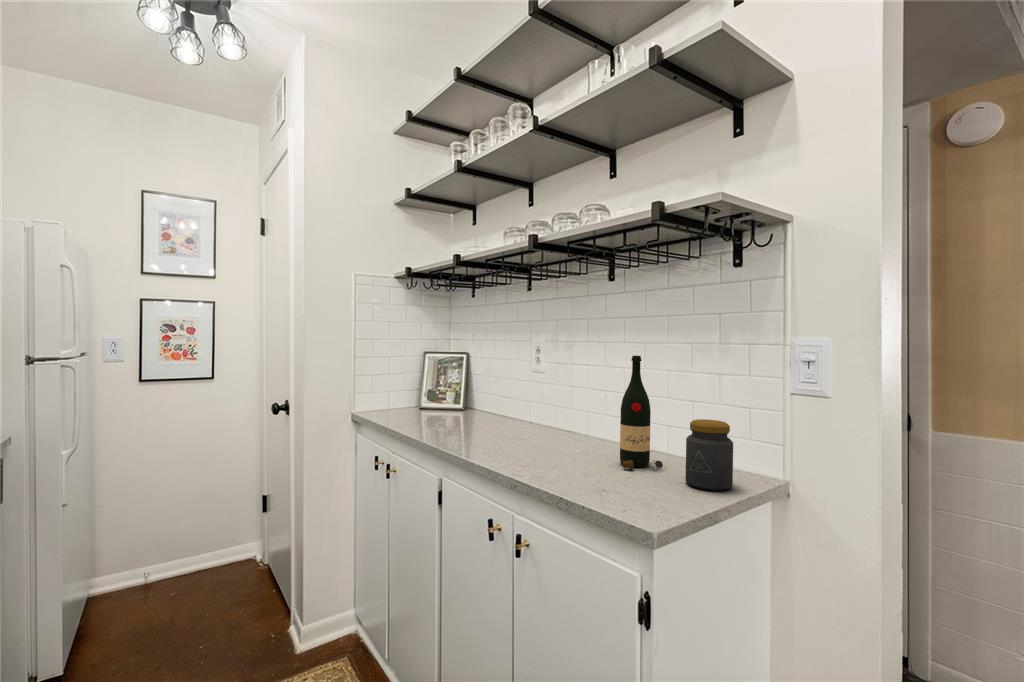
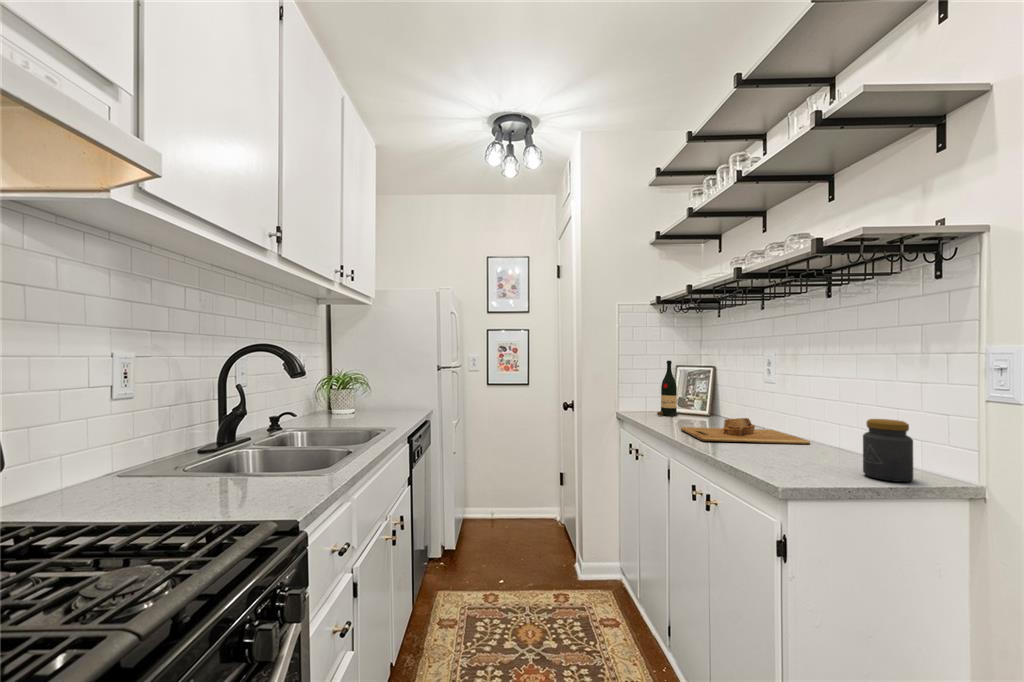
wine bottle: present [620,356,663,469] -> present [657,361,678,417]
cutting board: none [452,417,593,455] -> present [681,418,810,444]

